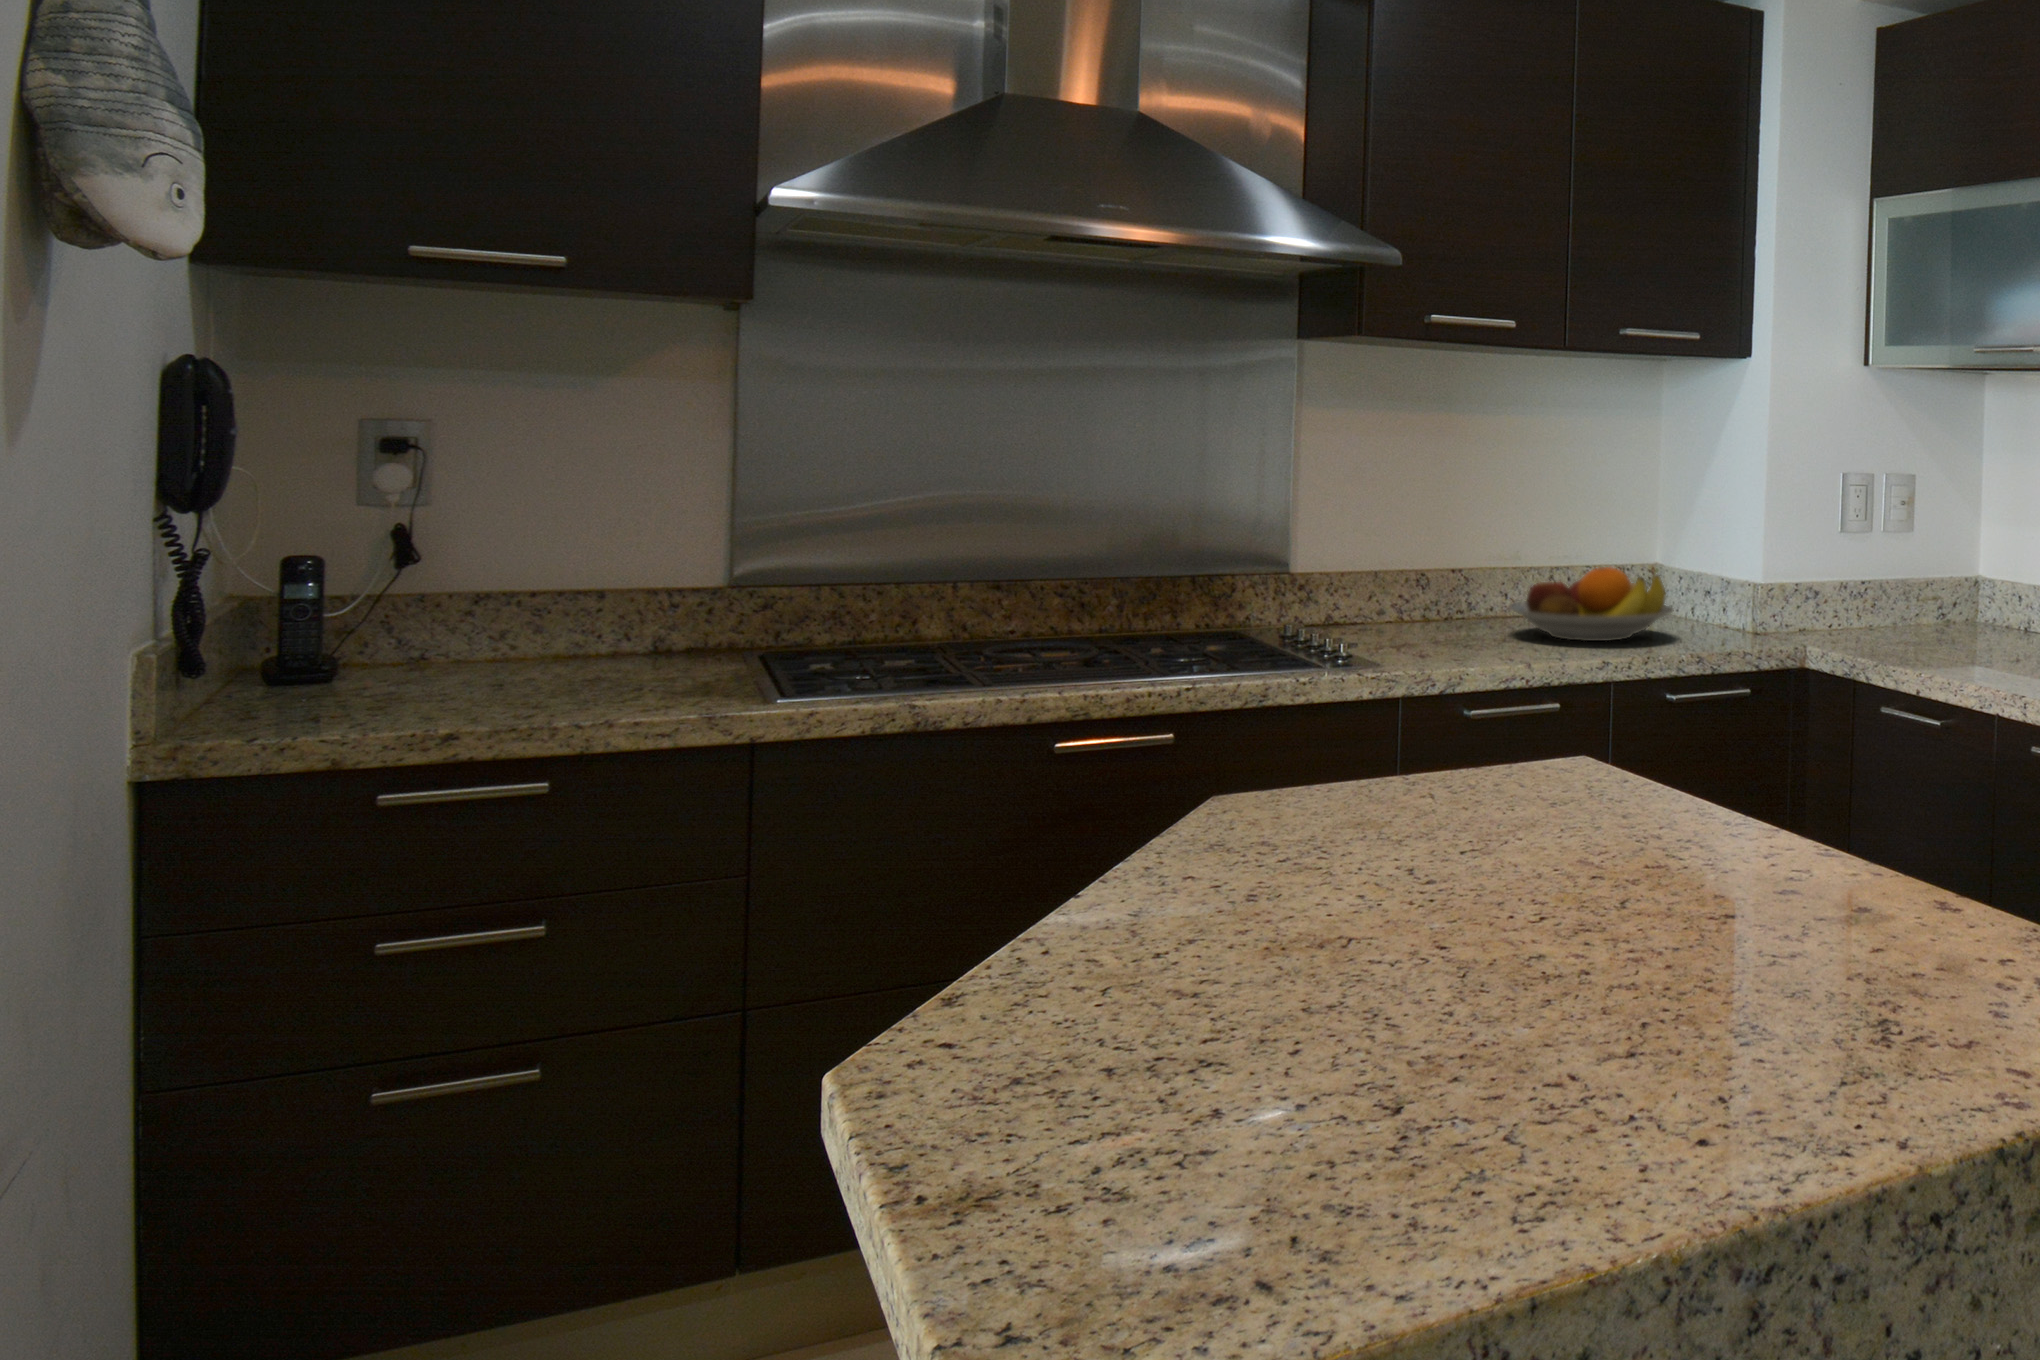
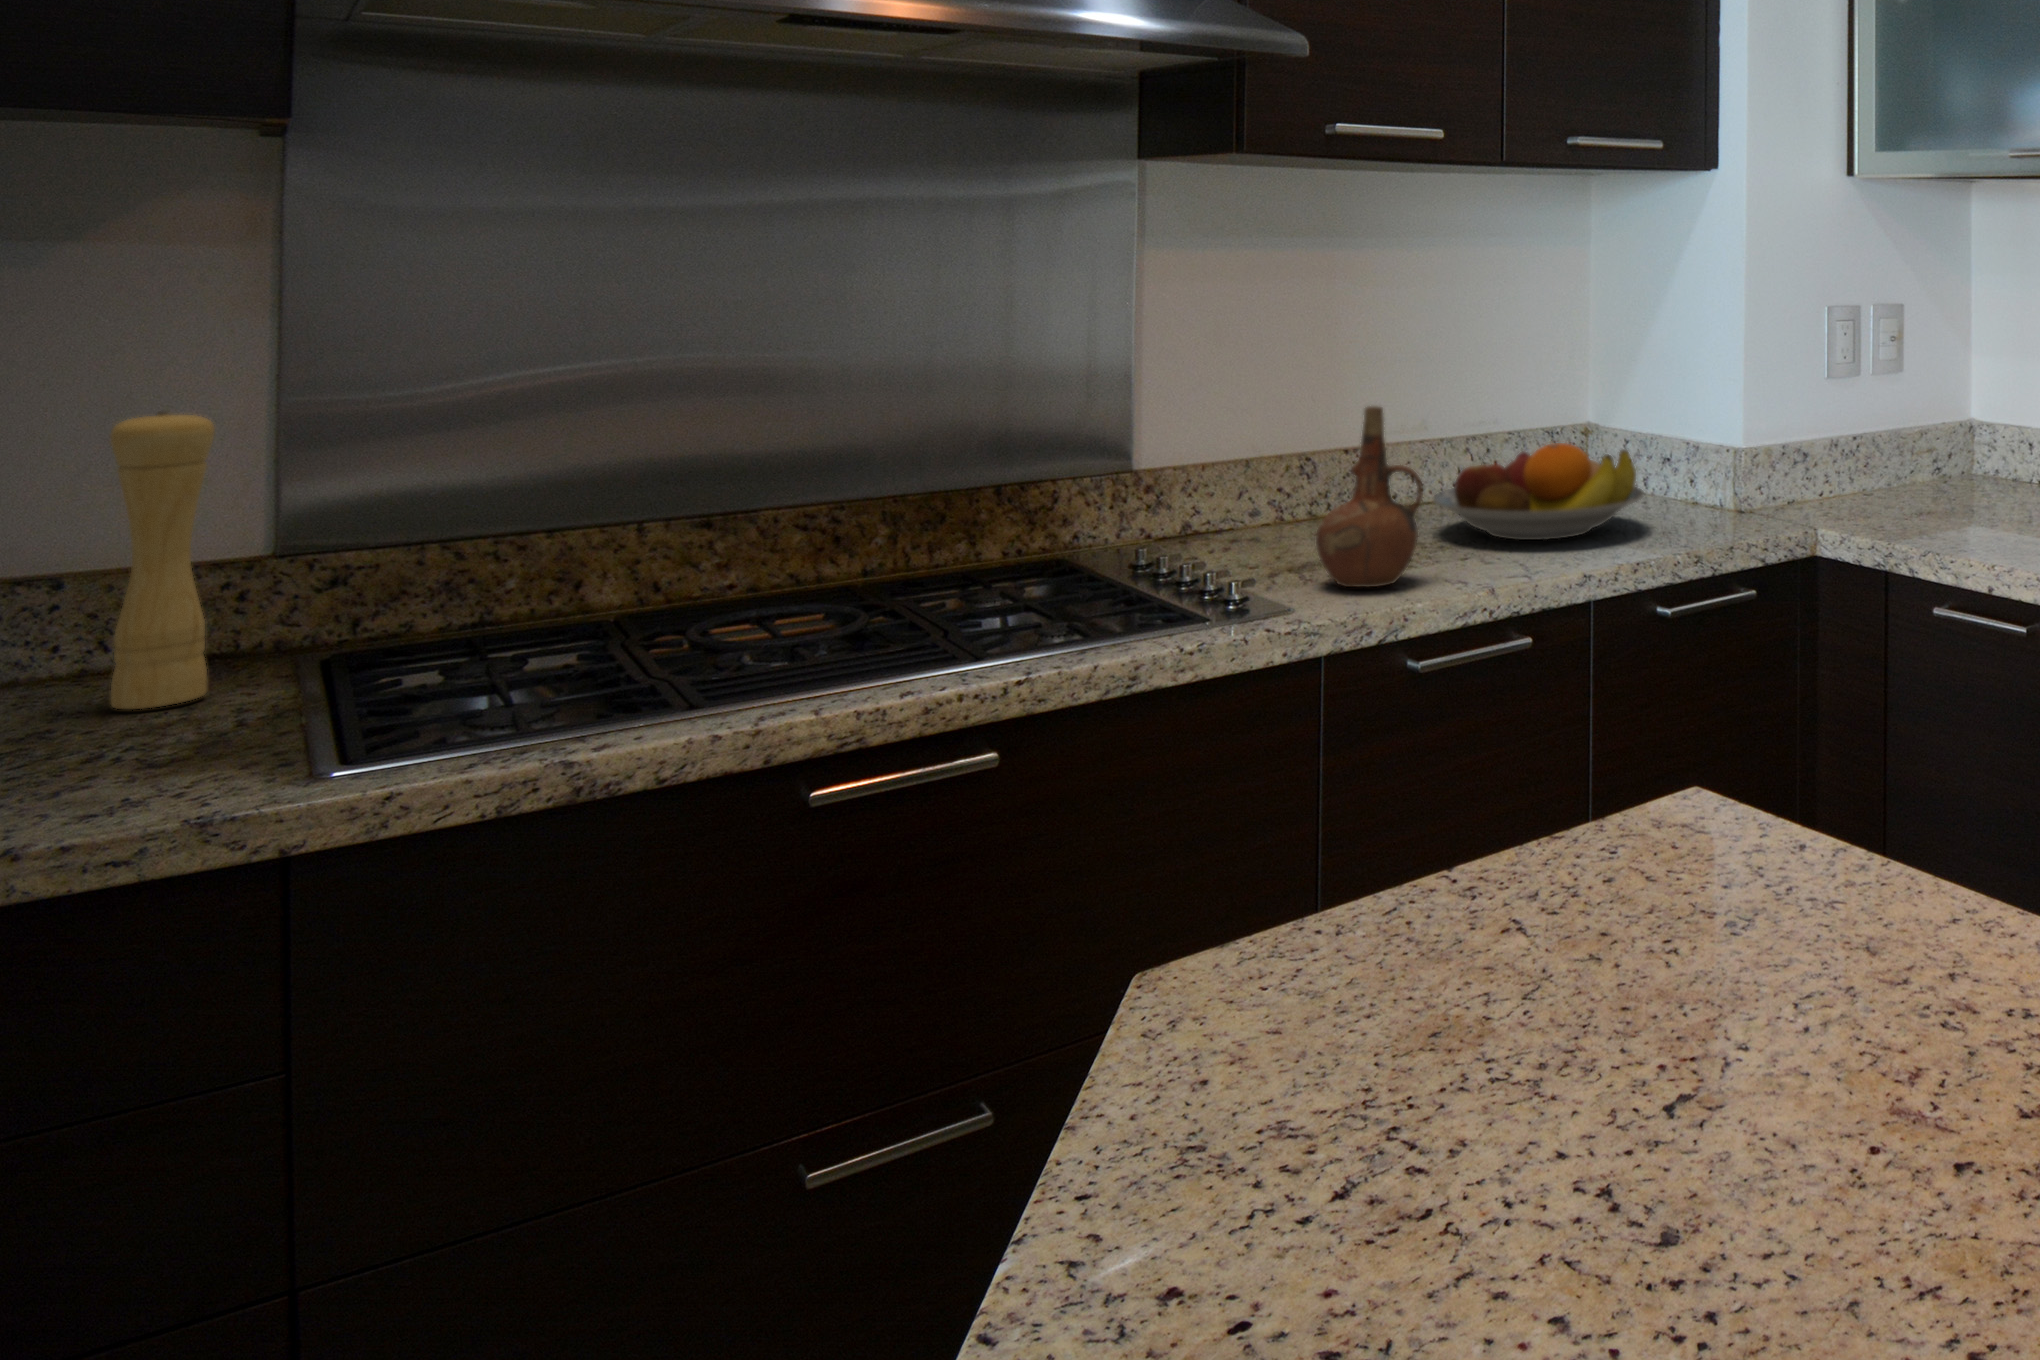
pepper mill: none [652,481,712,666] -> present [111,410,215,709]
ceramic pitcher: none [1405,525,1485,658] -> present [1316,406,1423,587]

